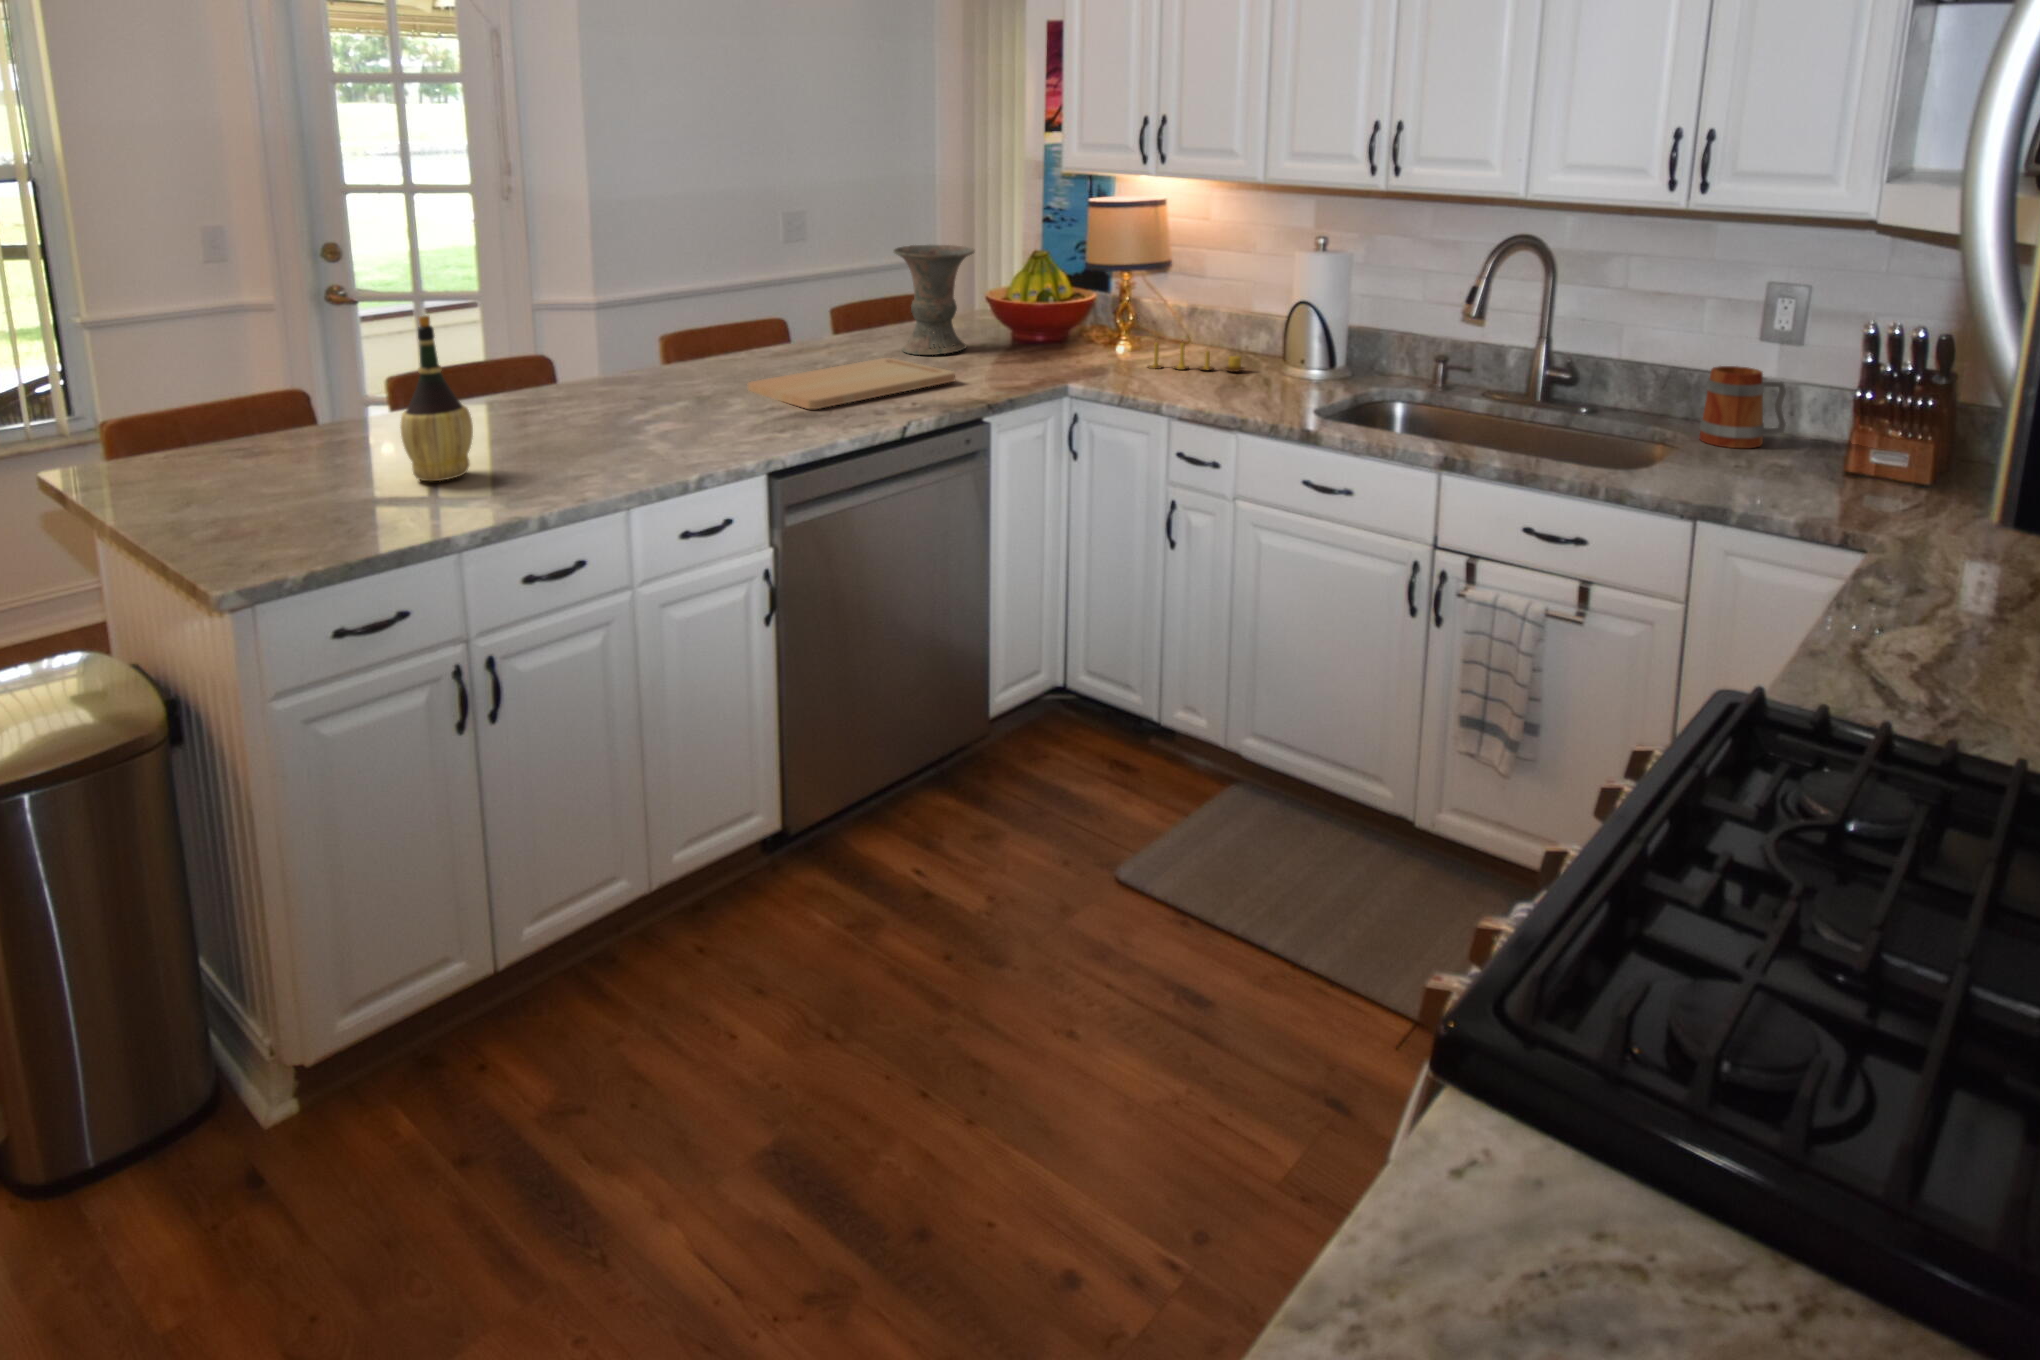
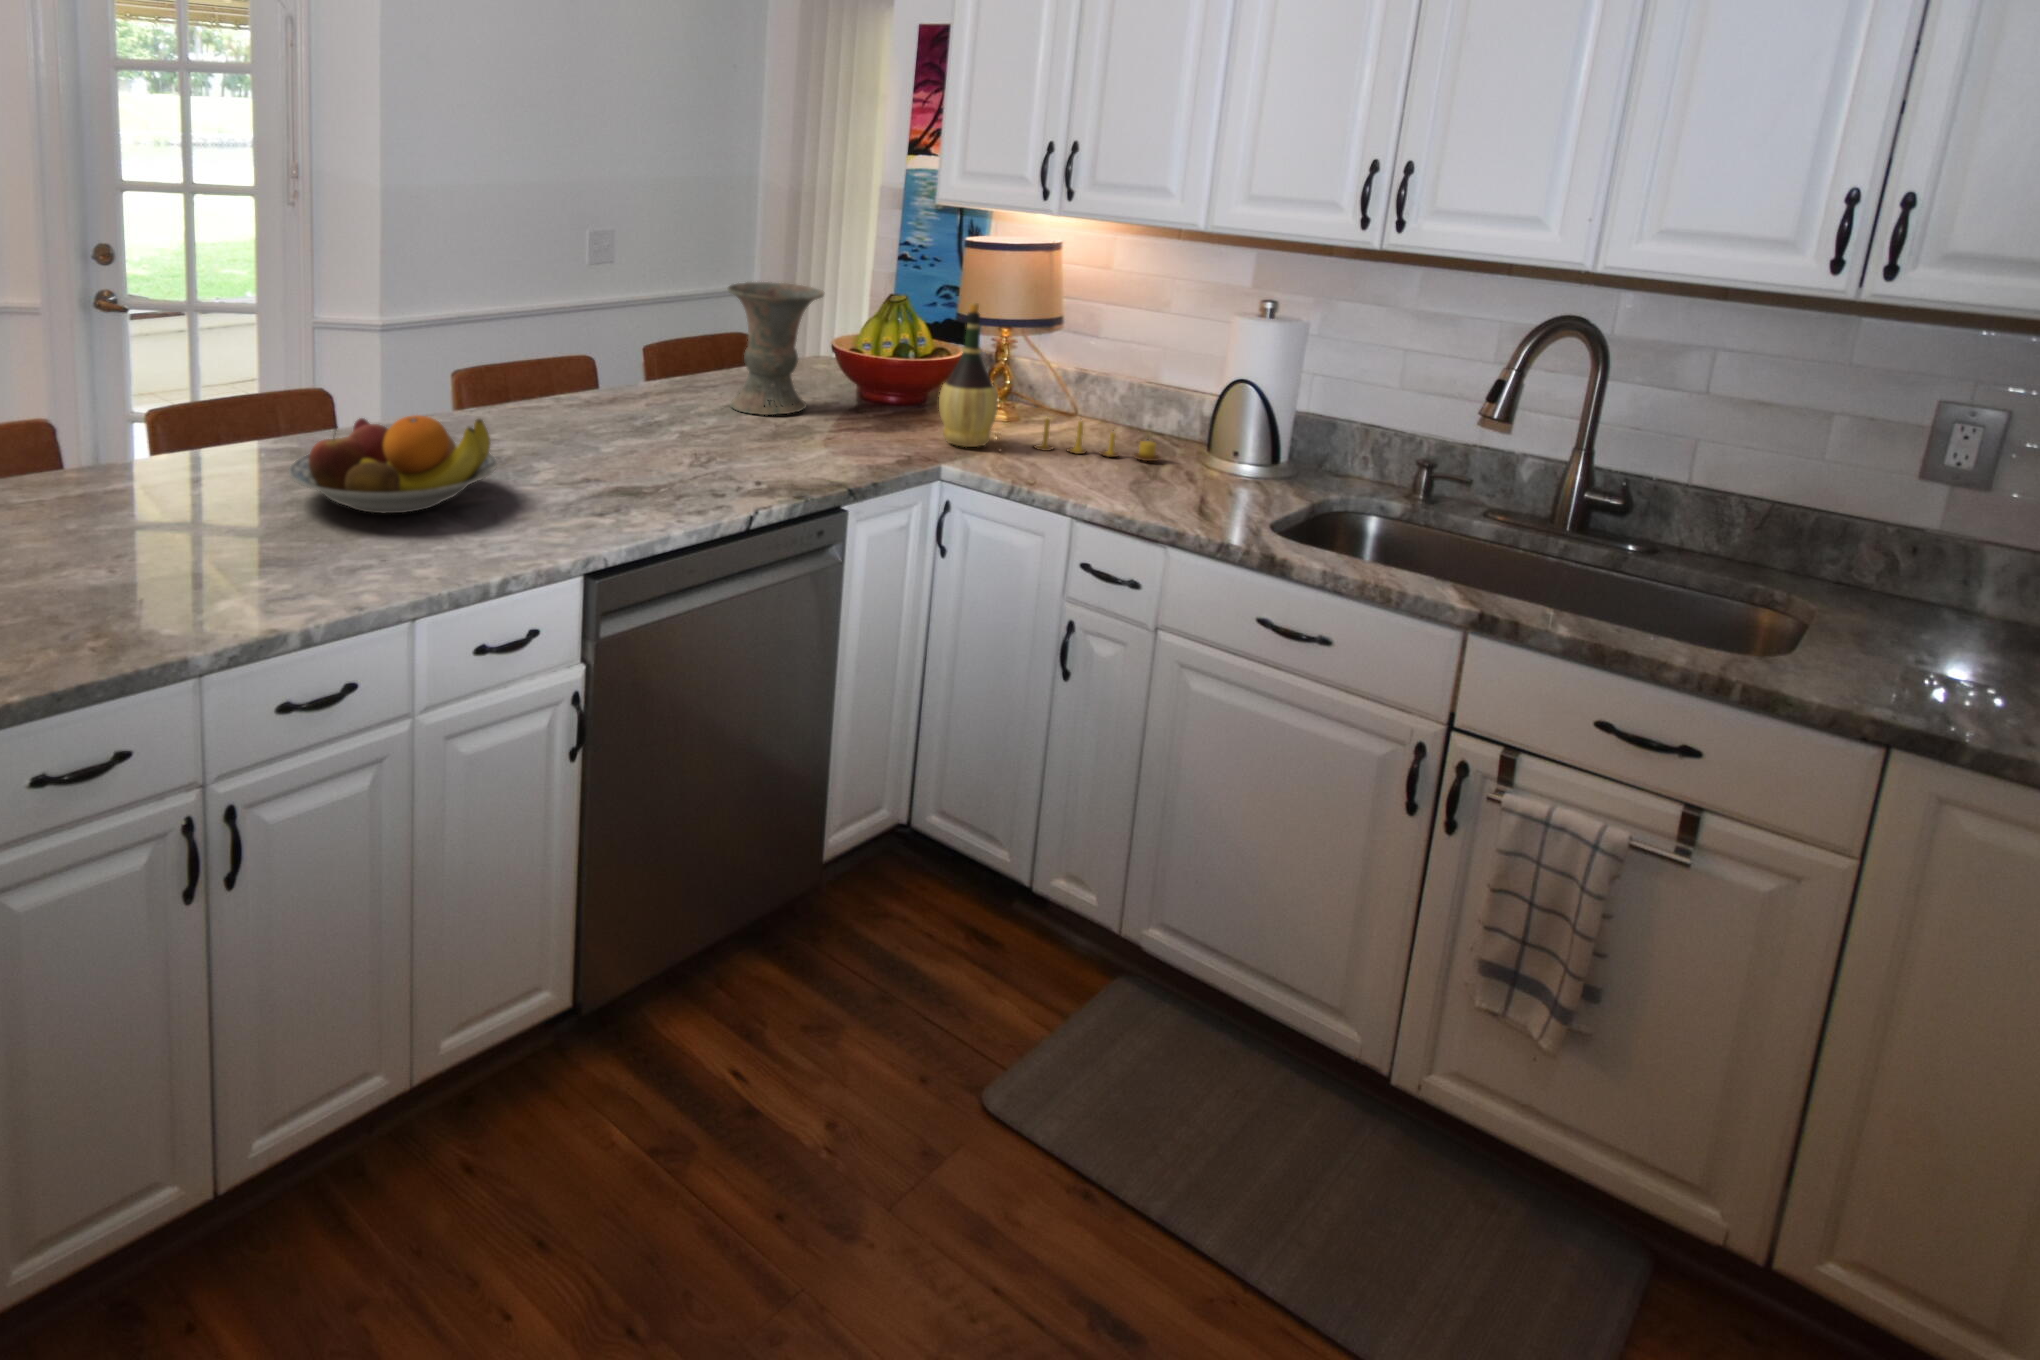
wine bottle: present [400,315,473,481] -> present [939,303,998,447]
cutting board: present [748,358,955,409] -> none [553,417,803,485]
fruit bowl: none [521,359,696,439] -> present [289,415,497,513]
mug: present [1699,366,1786,448] -> none [1828,511,1974,629]

